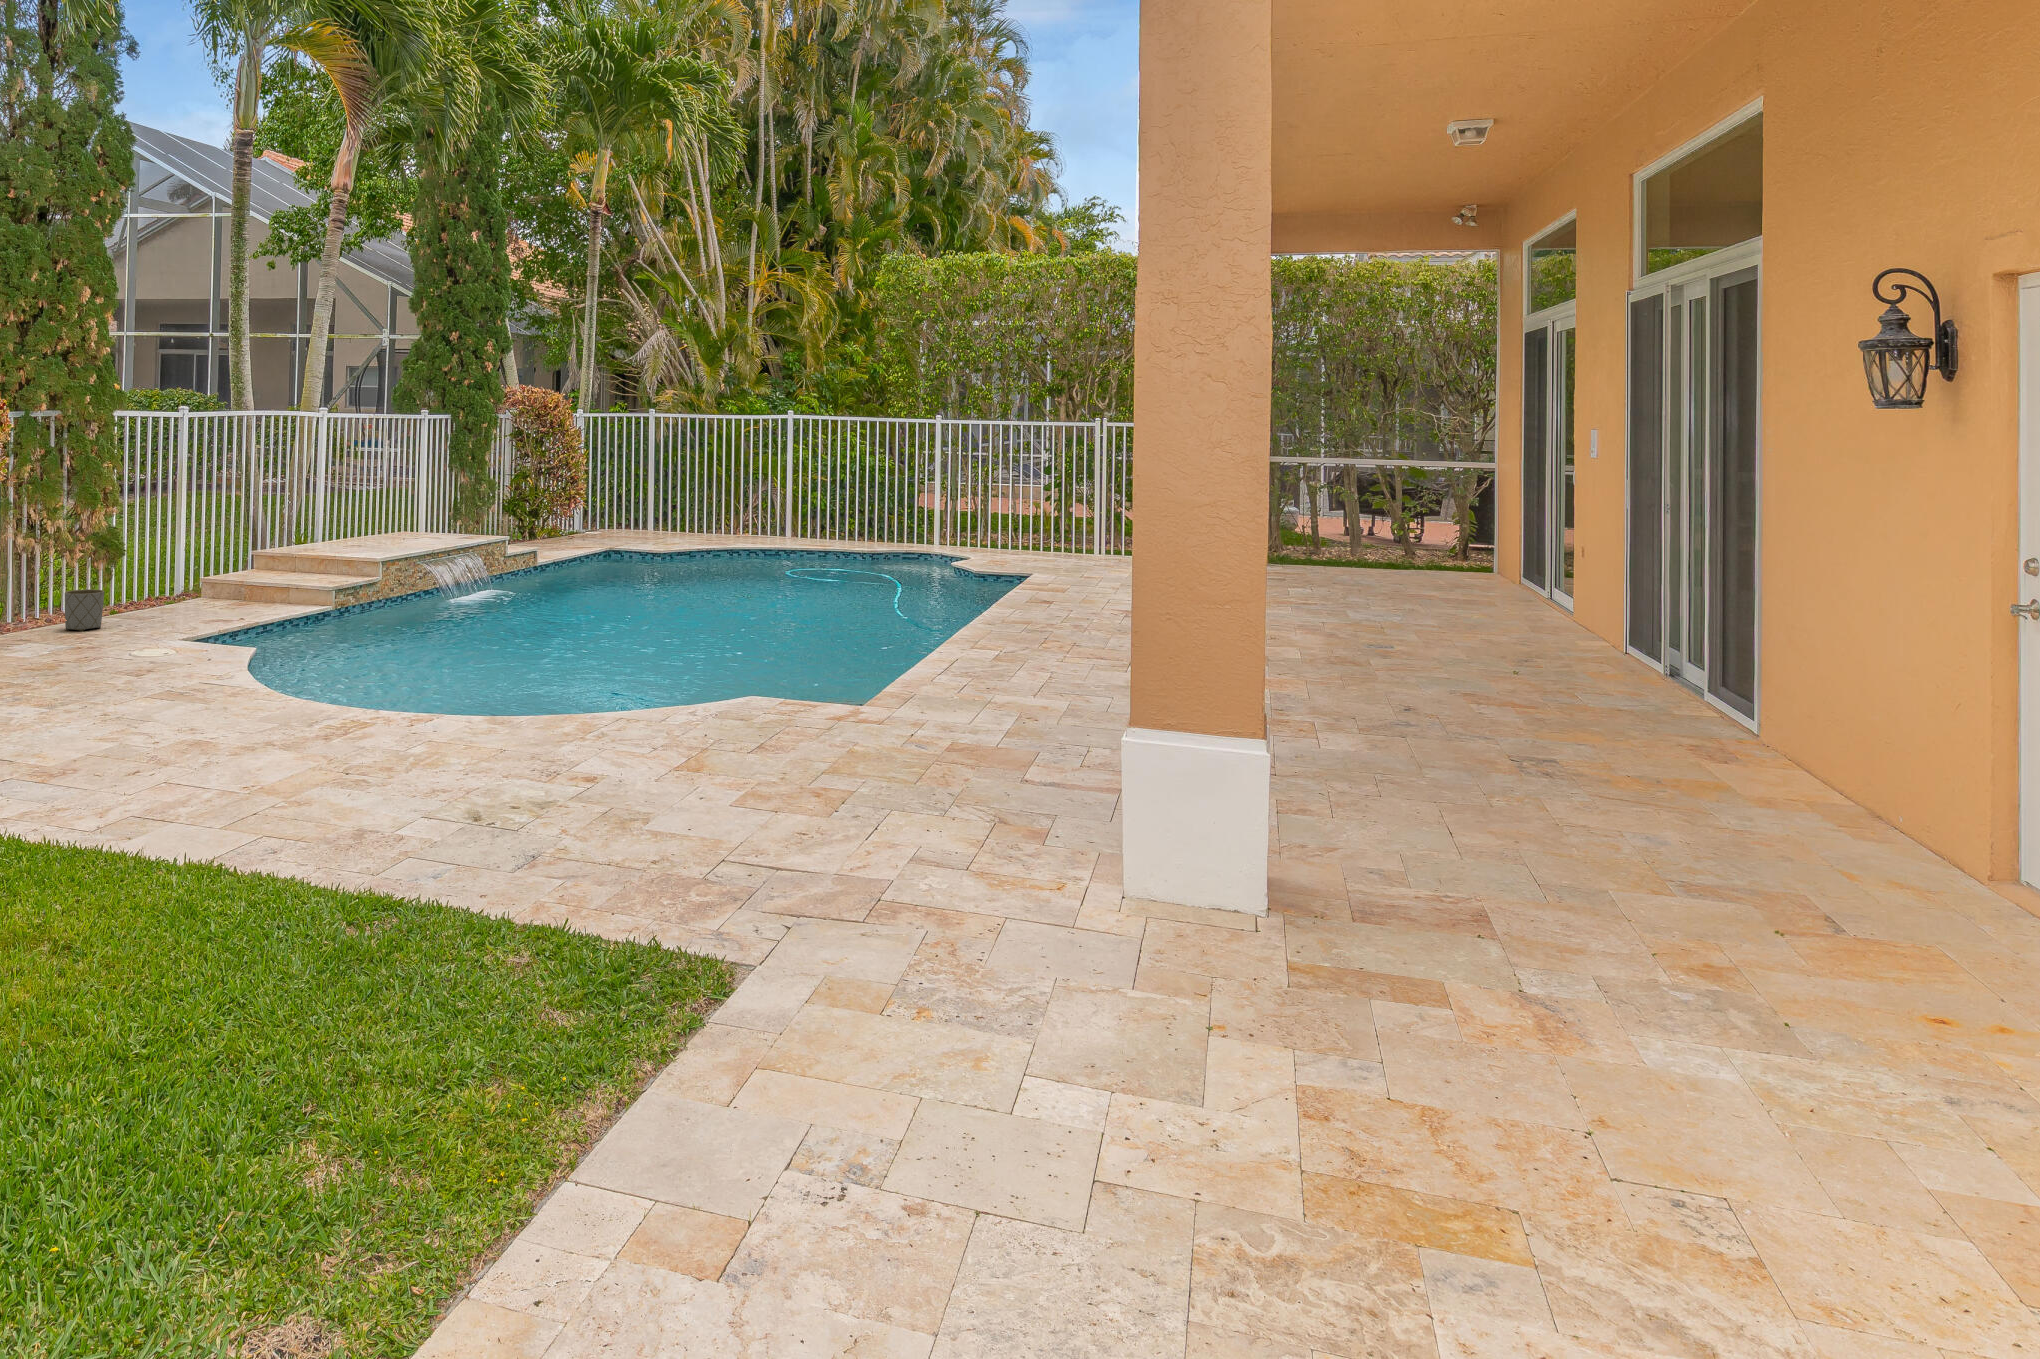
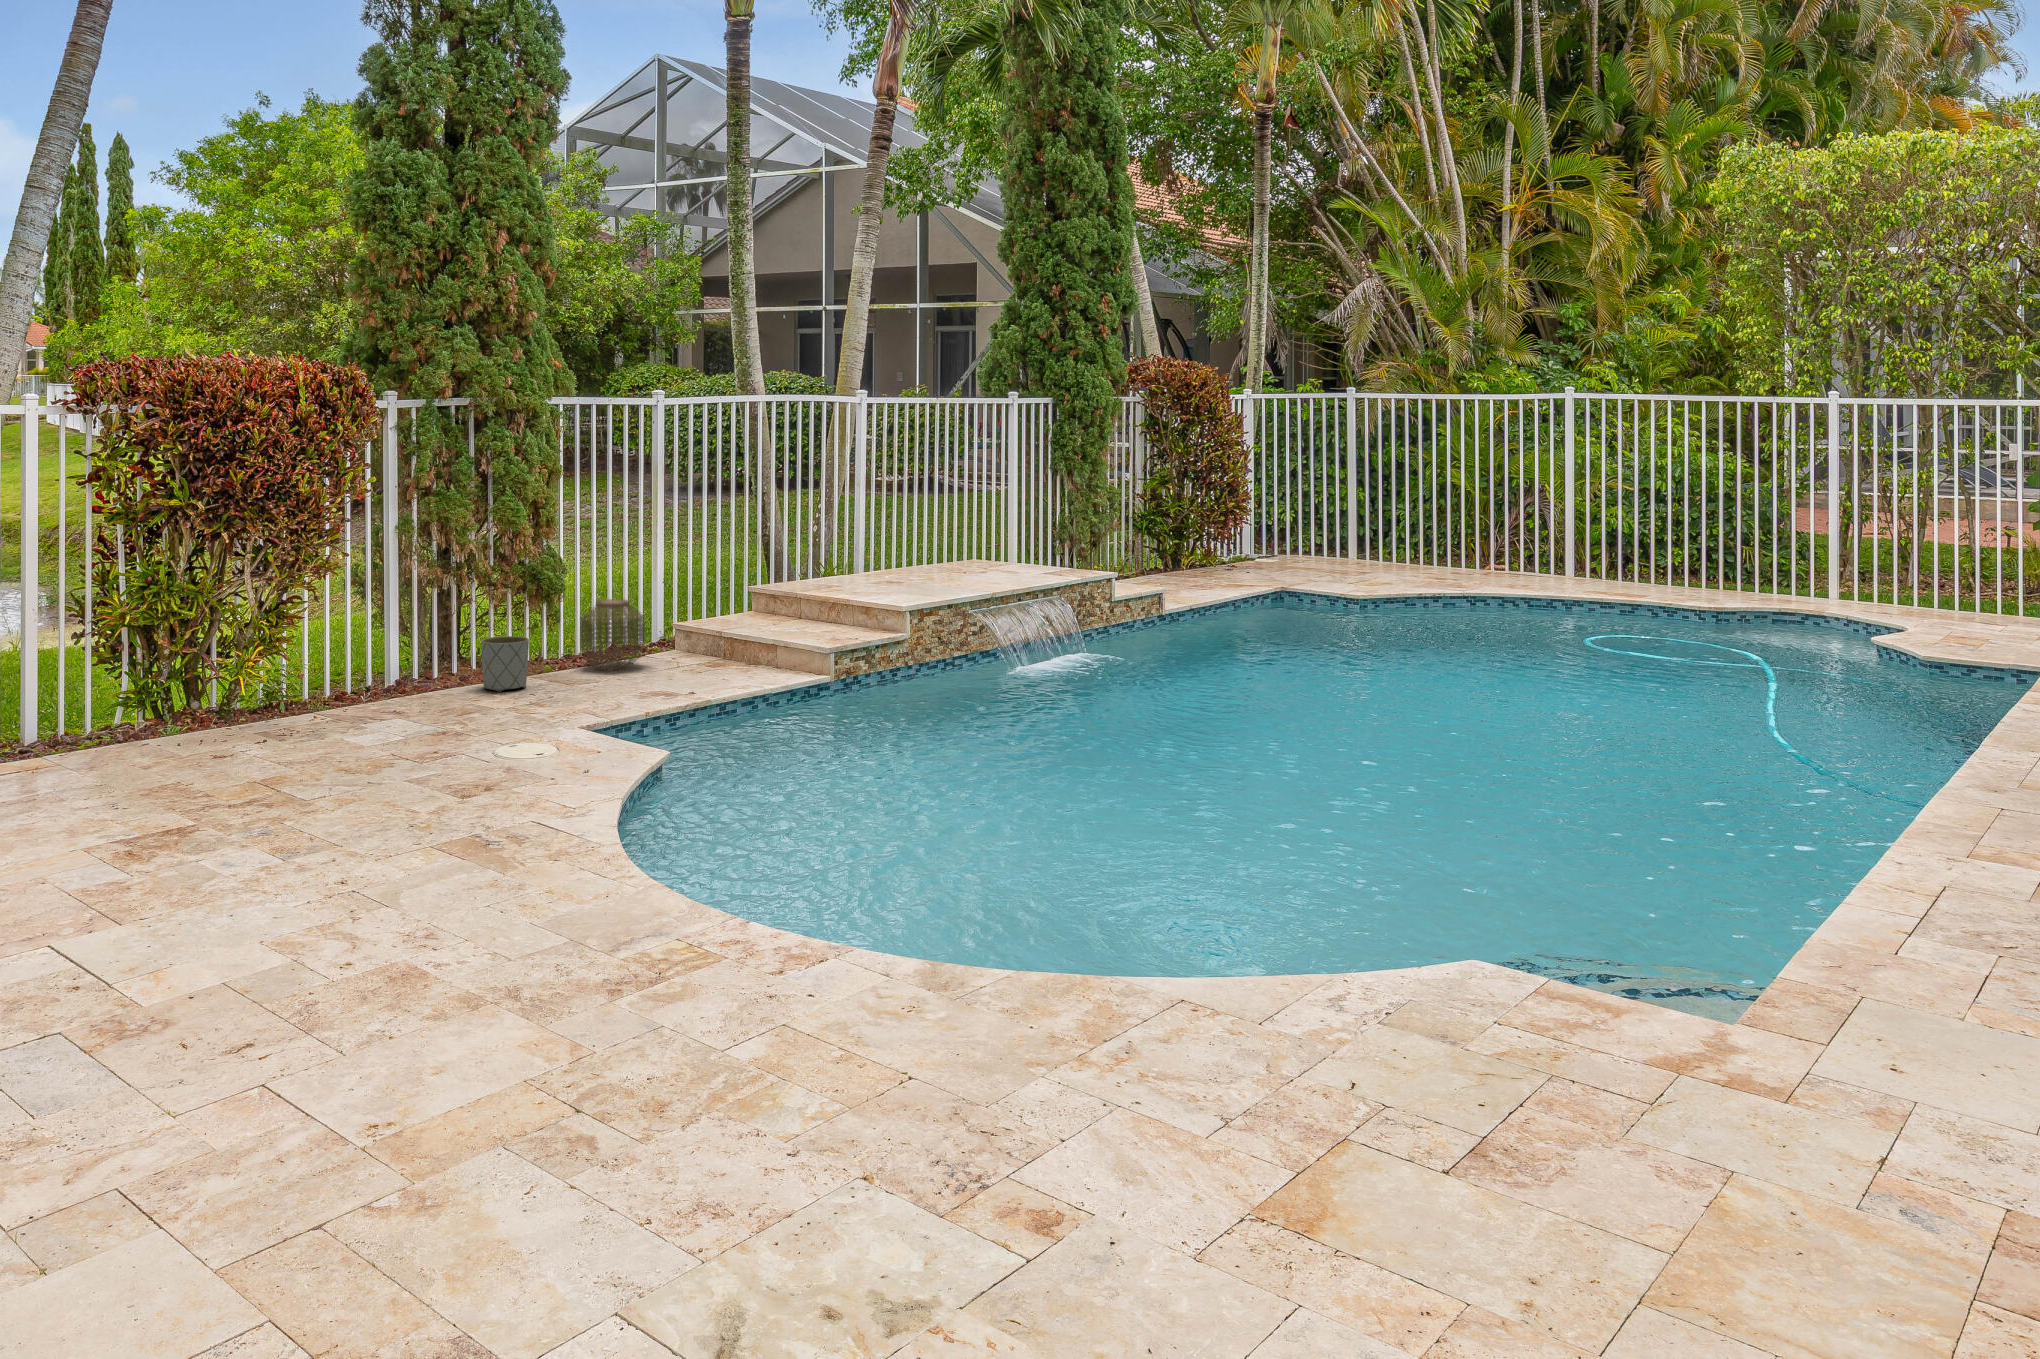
woven basket: none [130,561,184,615] -> present [580,599,645,671]

